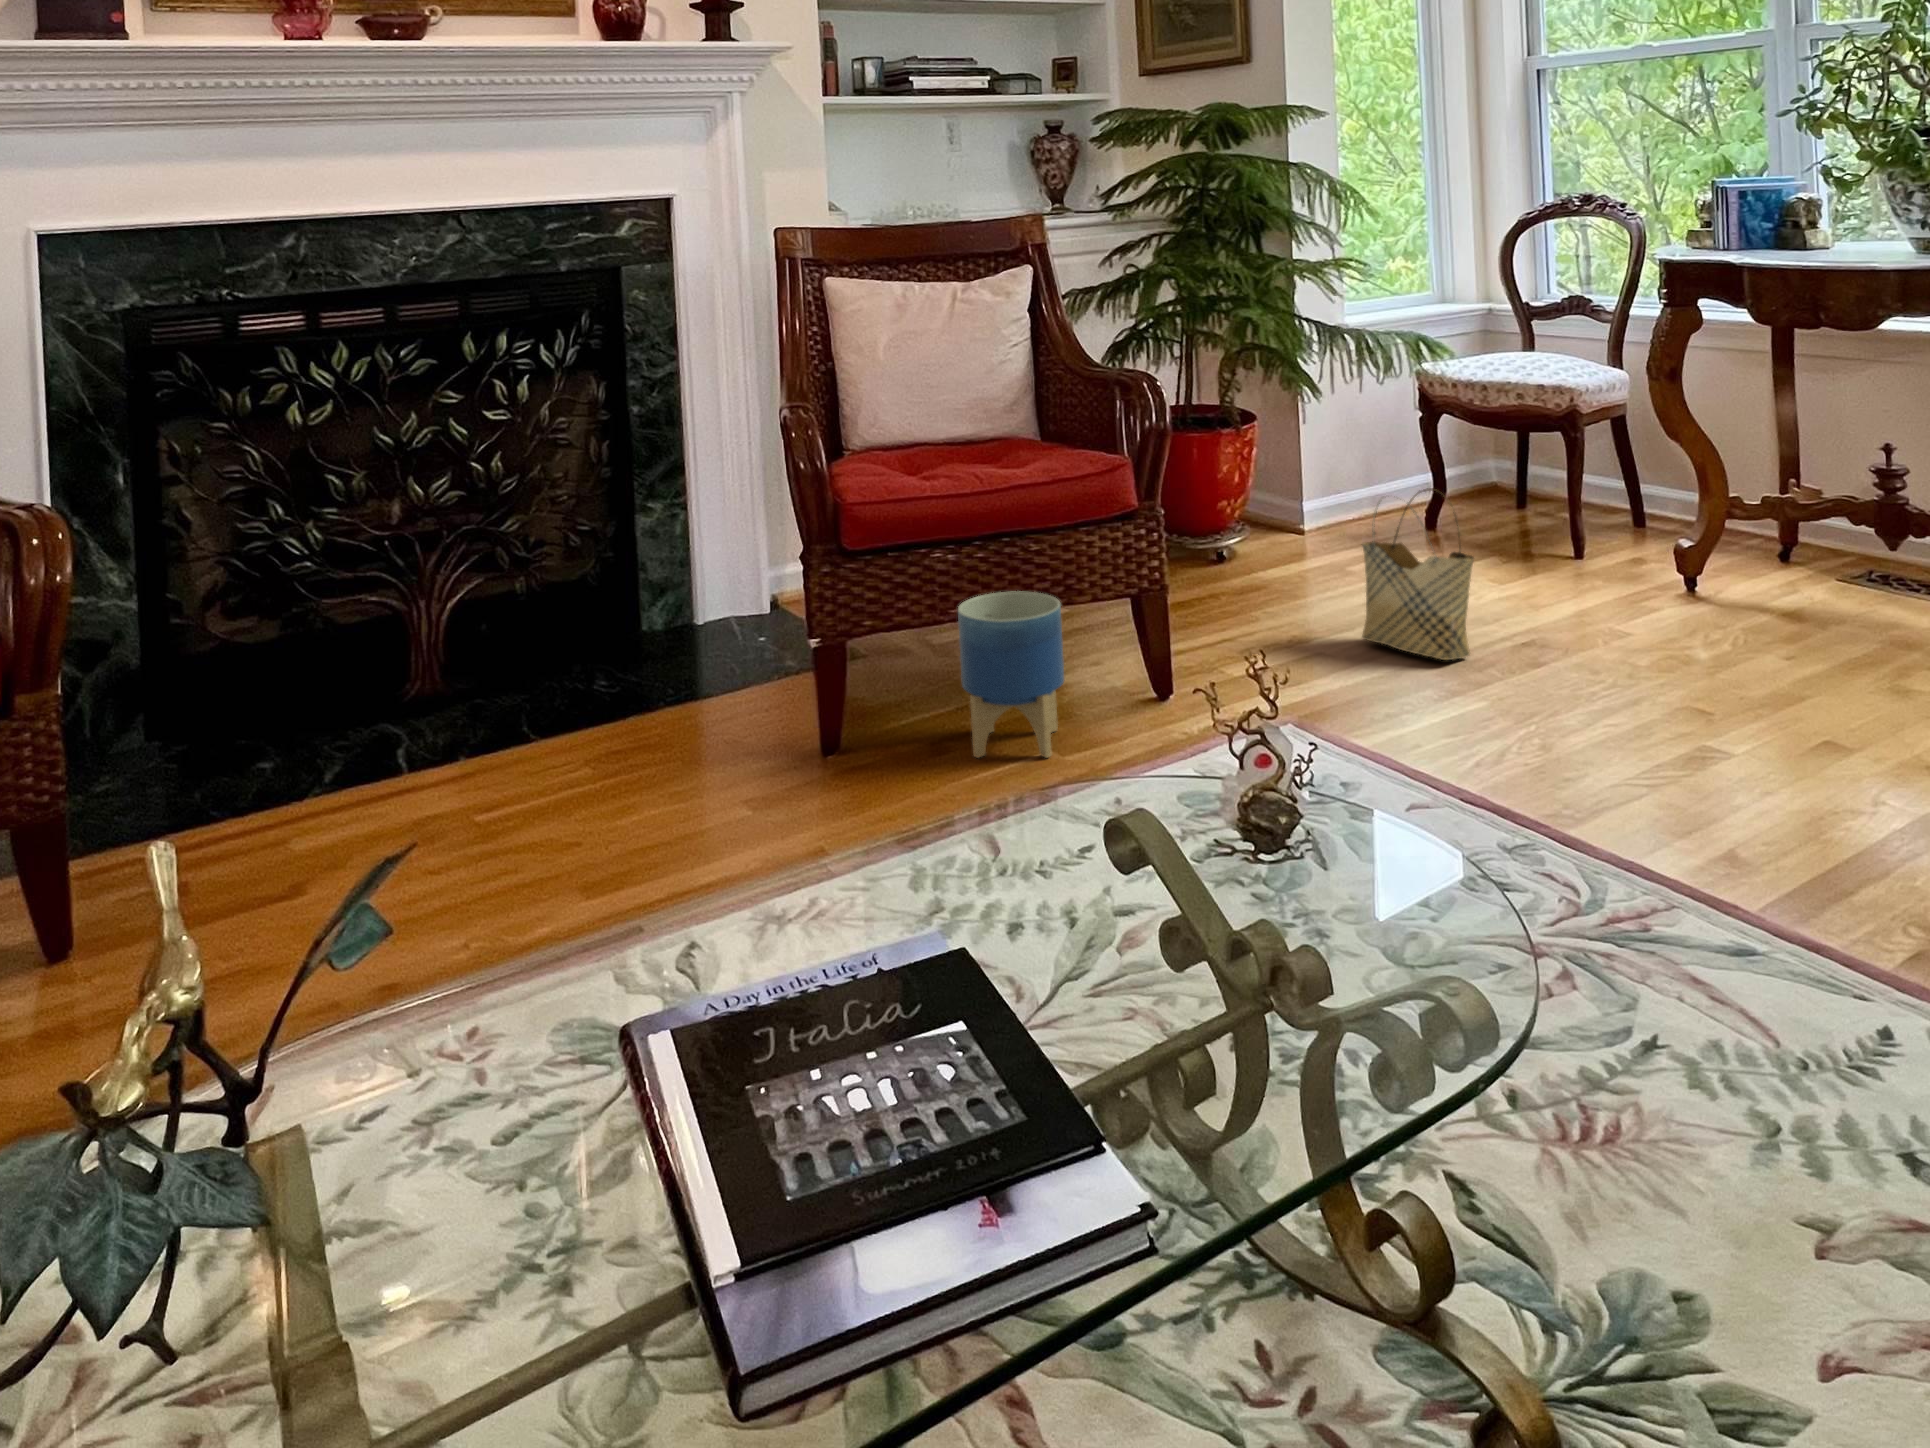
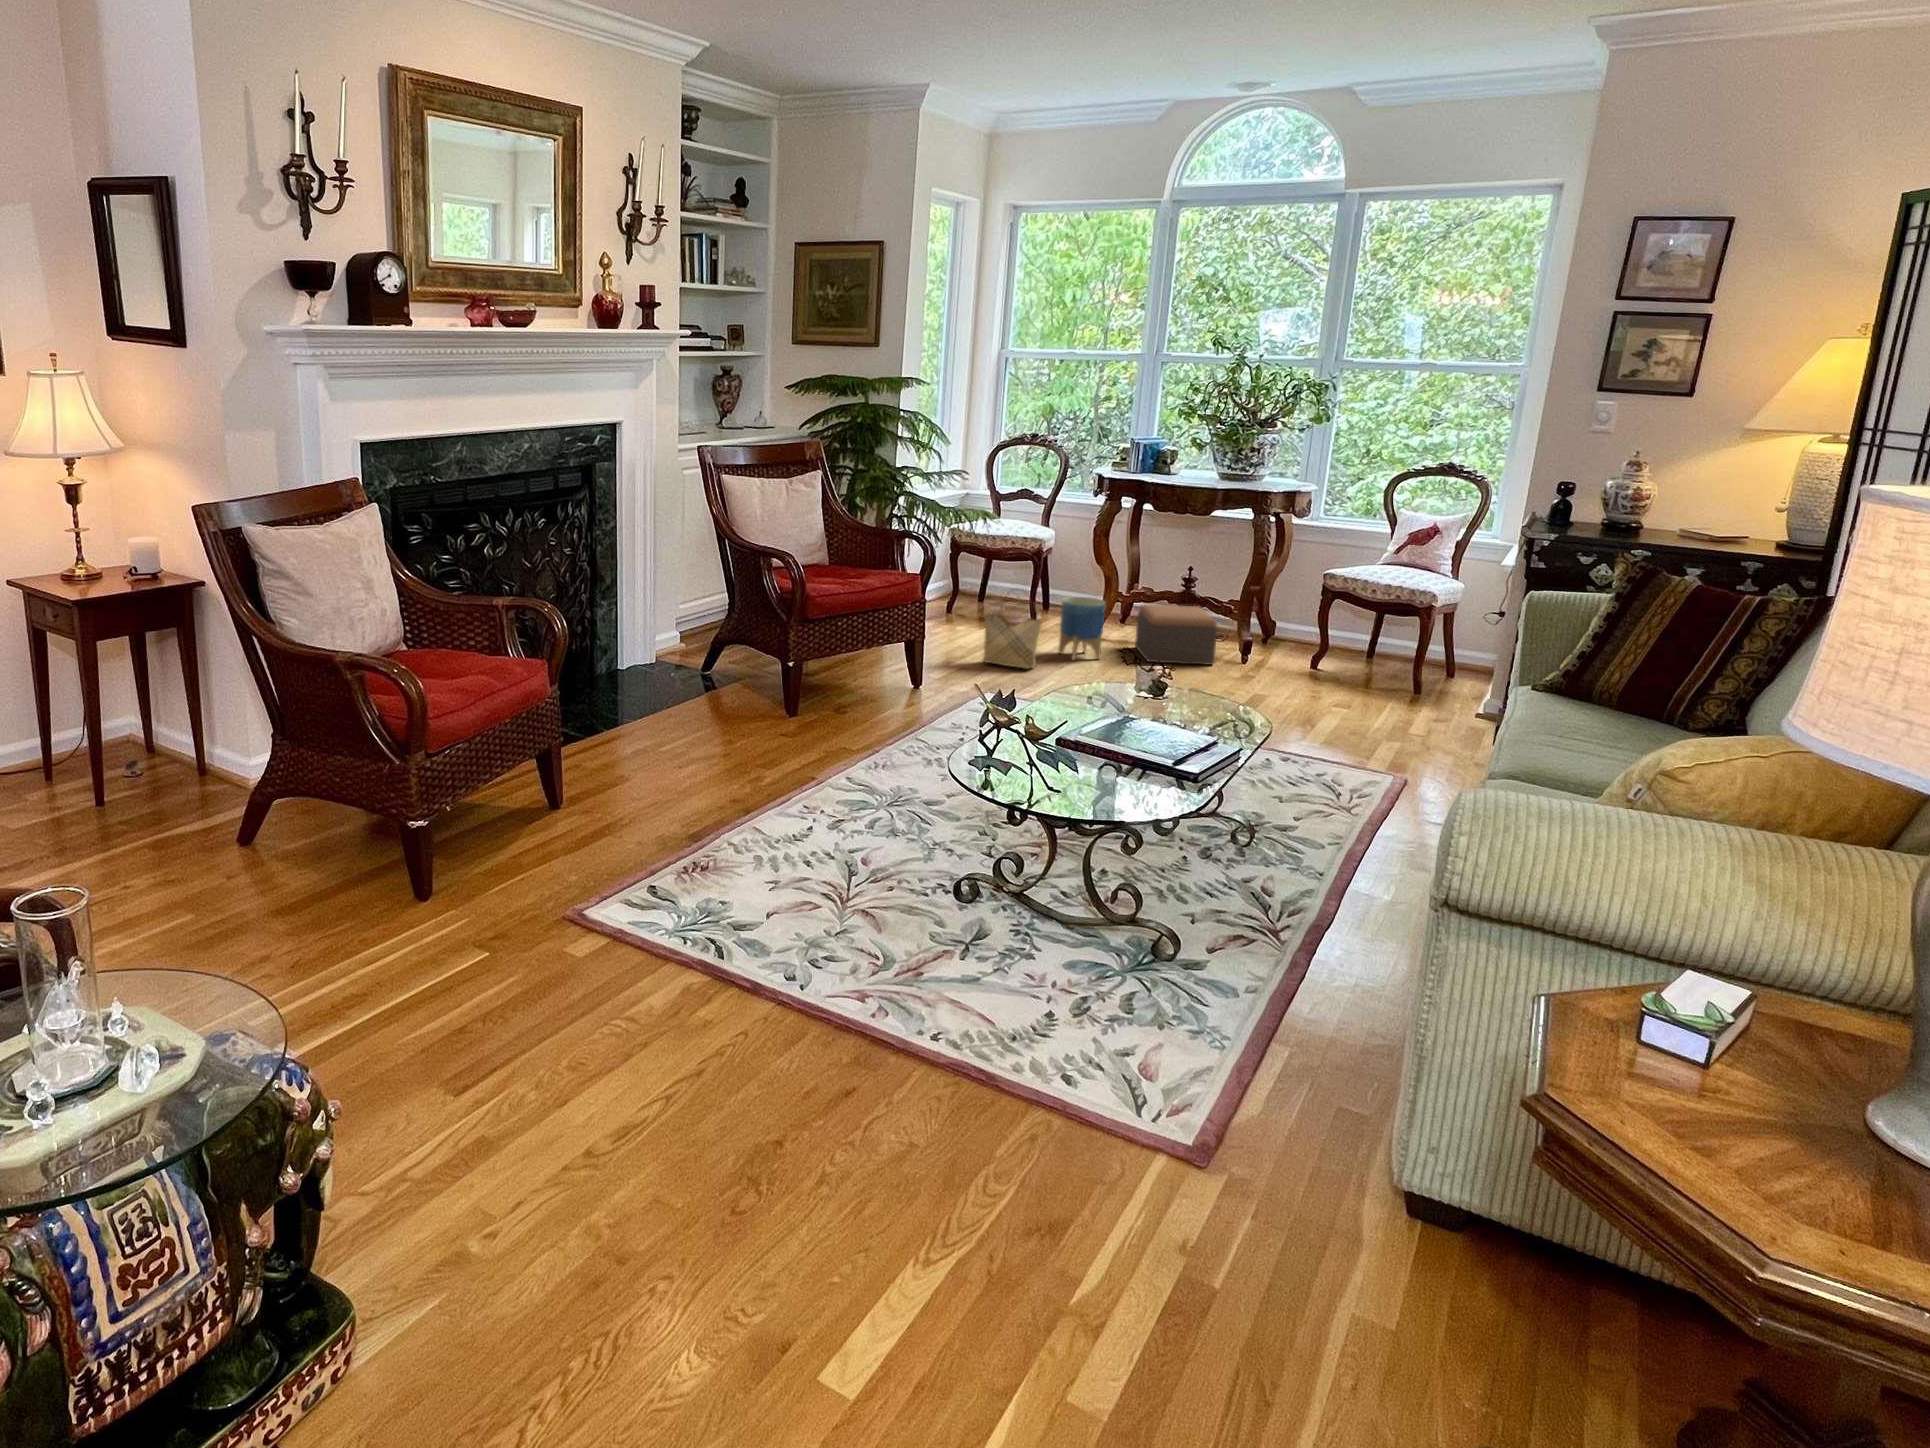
footstool: none [1747,524,1919,669] -> present [1135,605,1217,665]
planter: present [958,591,1064,758] -> present [1059,597,1105,660]

